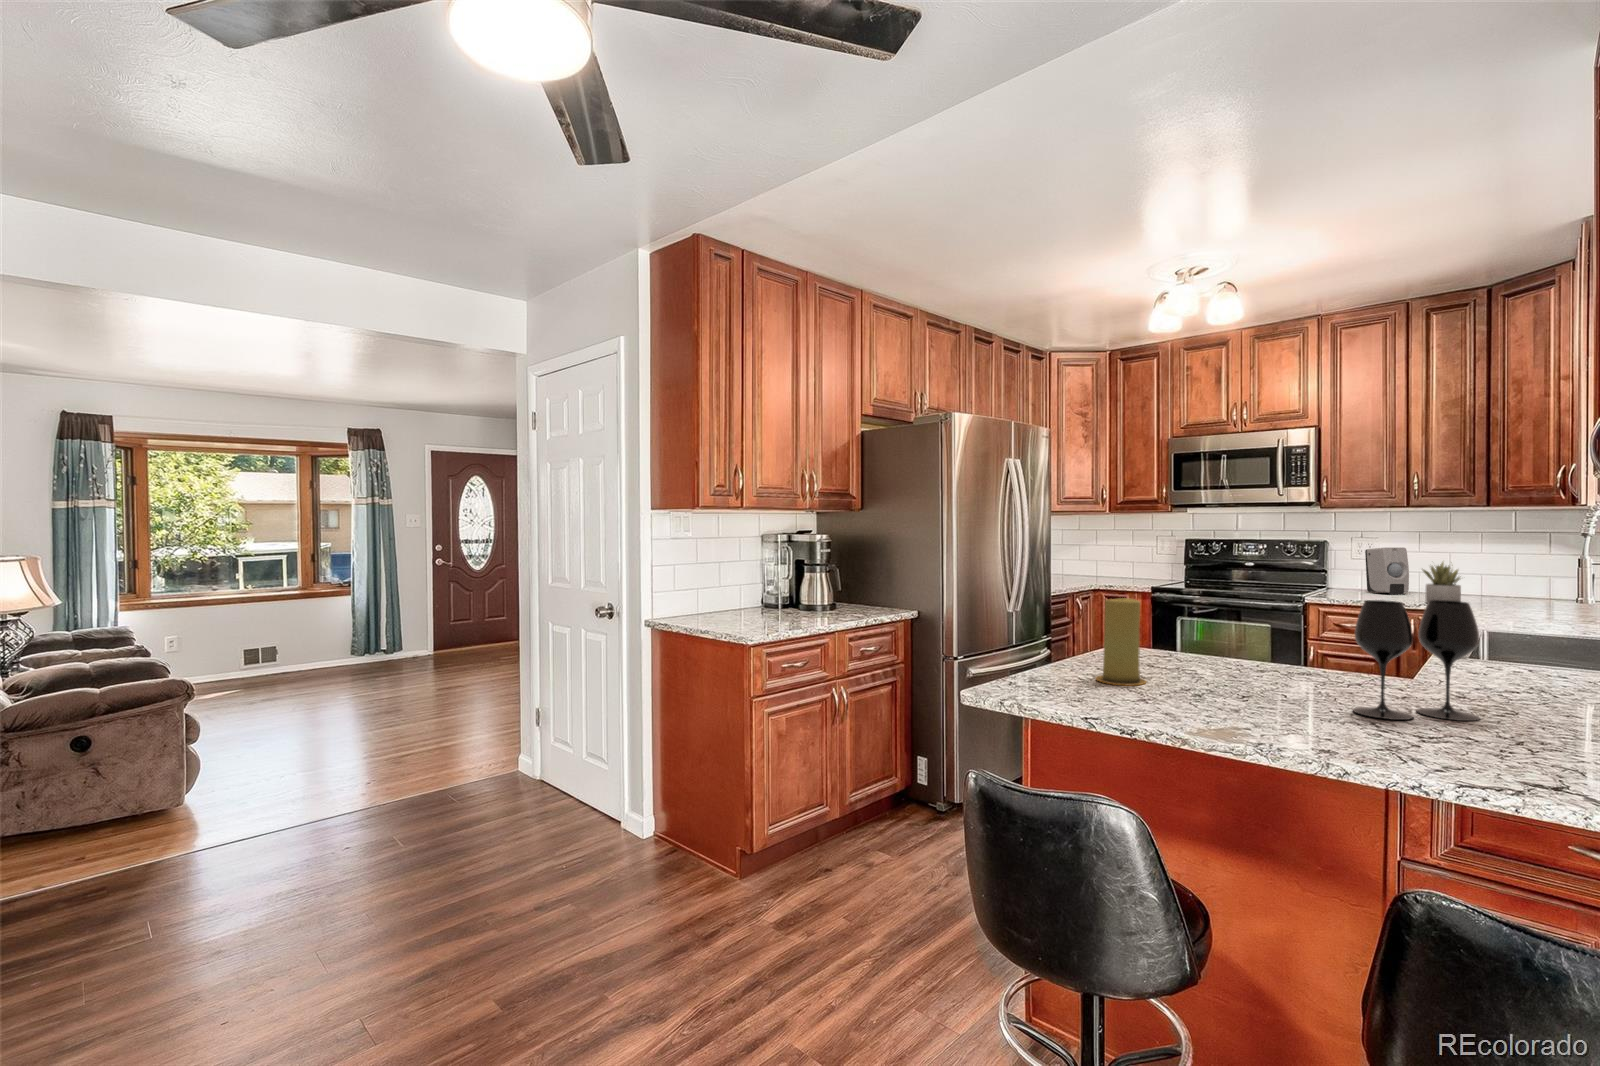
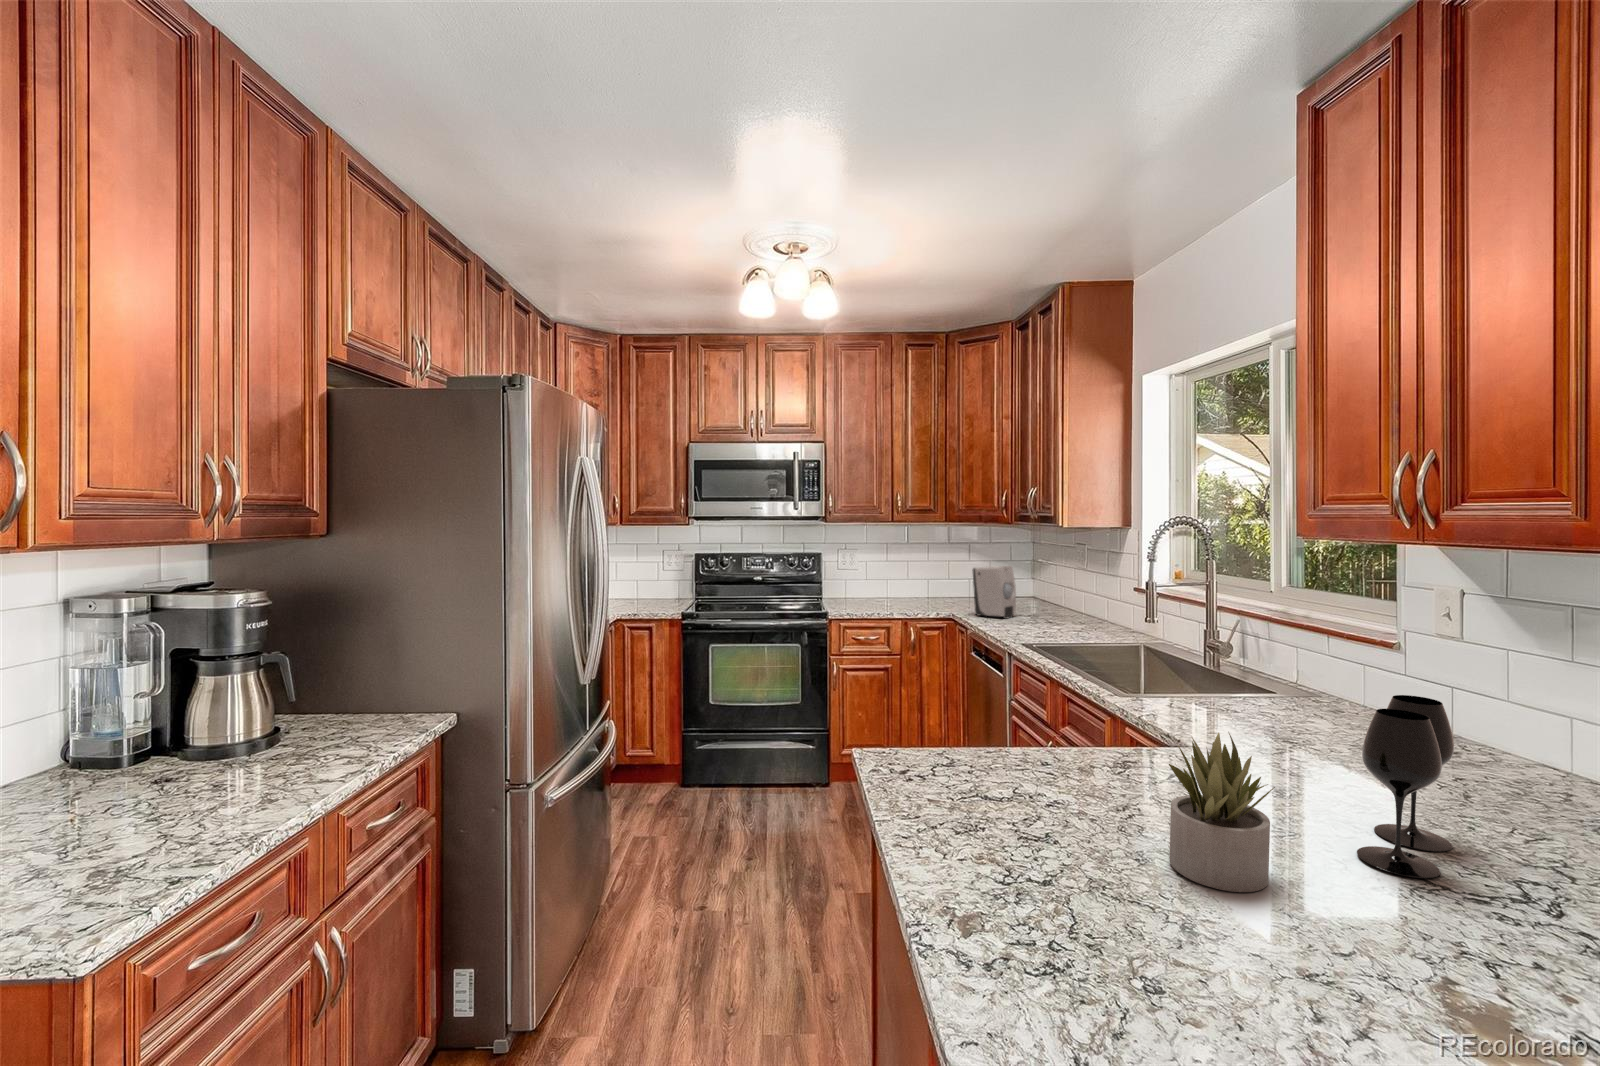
soap dispenser: present [1365,547,1409,595] -> present [972,566,1016,619]
succulent plant: present [1423,562,1461,603] -> present [1169,733,1275,892]
candle: present [1096,598,1146,686] -> none [1012,729,1095,892]

